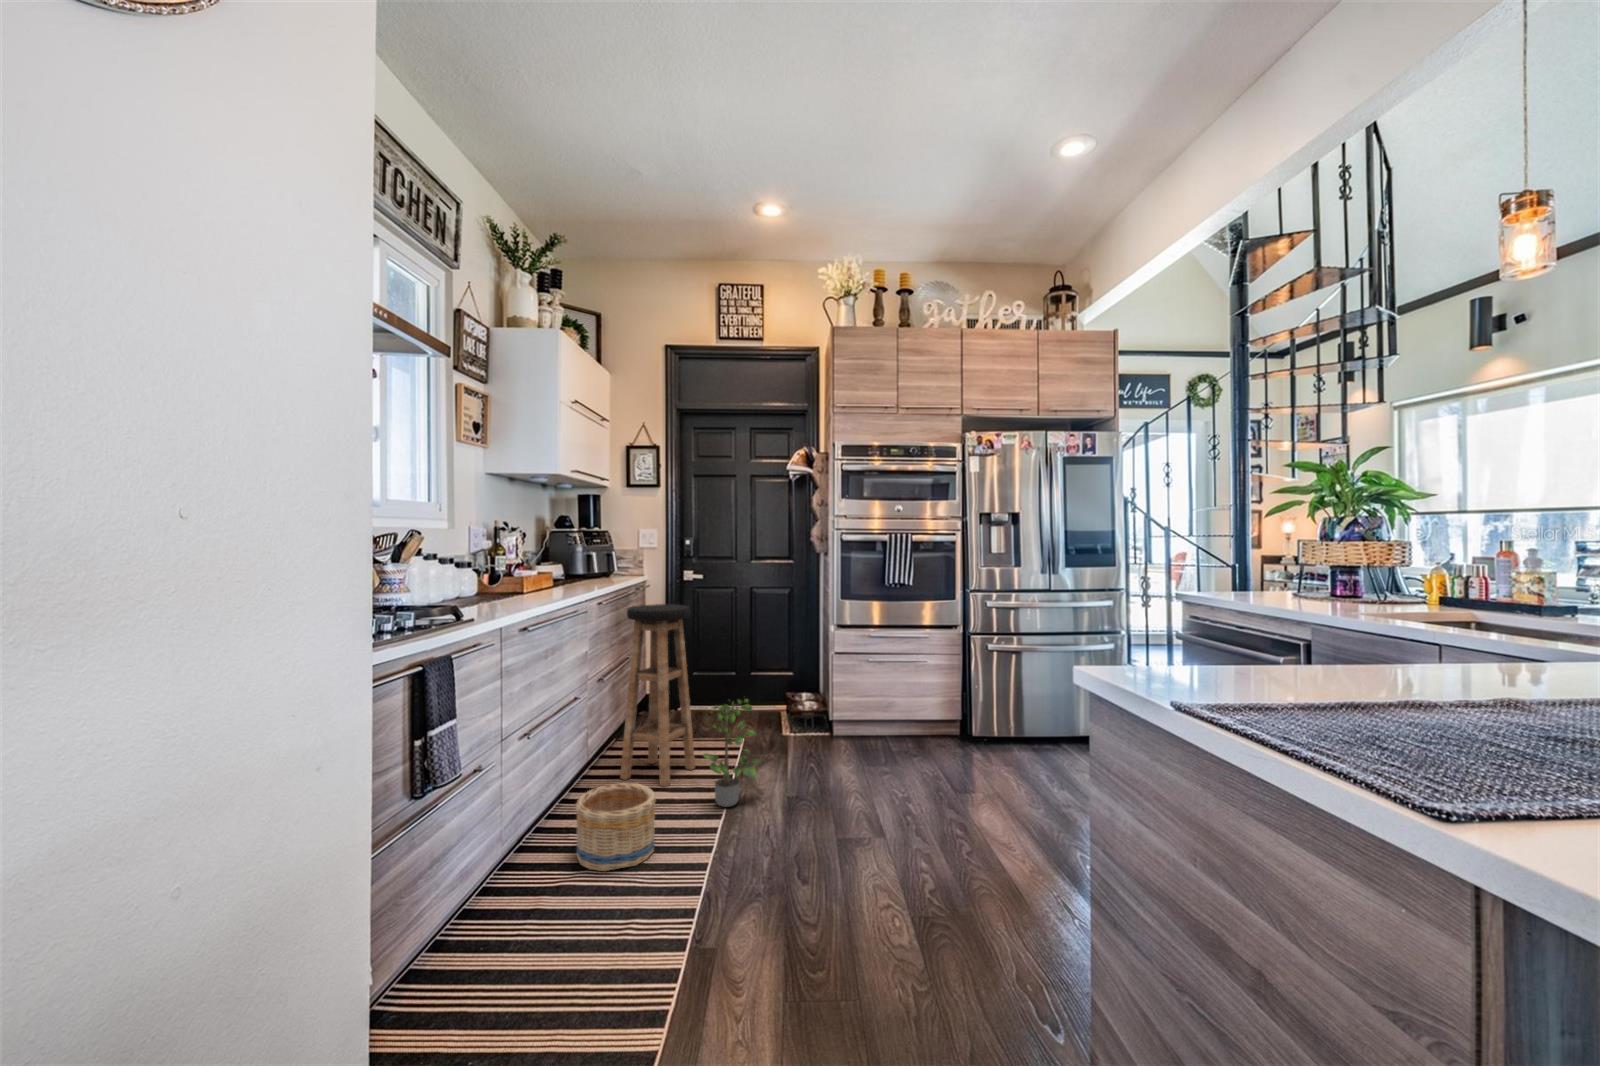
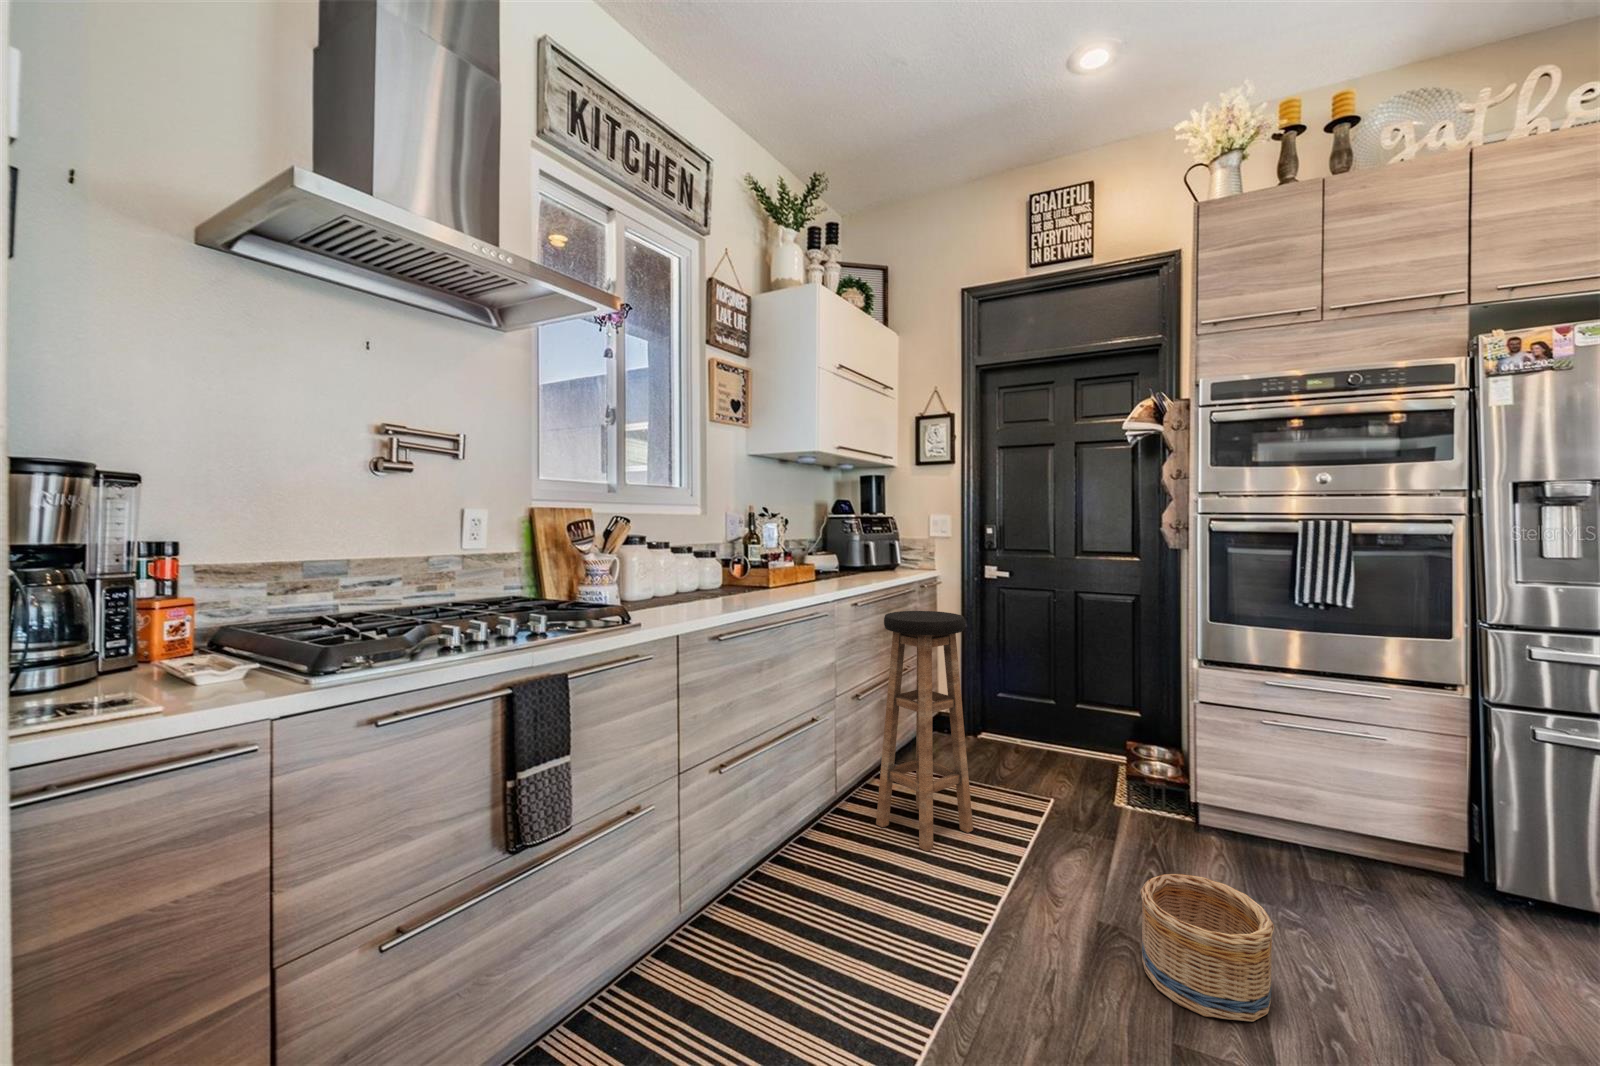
potted plant: present [703,699,761,807] -> none [966,756,1060,912]
basket: present [575,783,656,871] -> present [1140,874,1274,1022]

